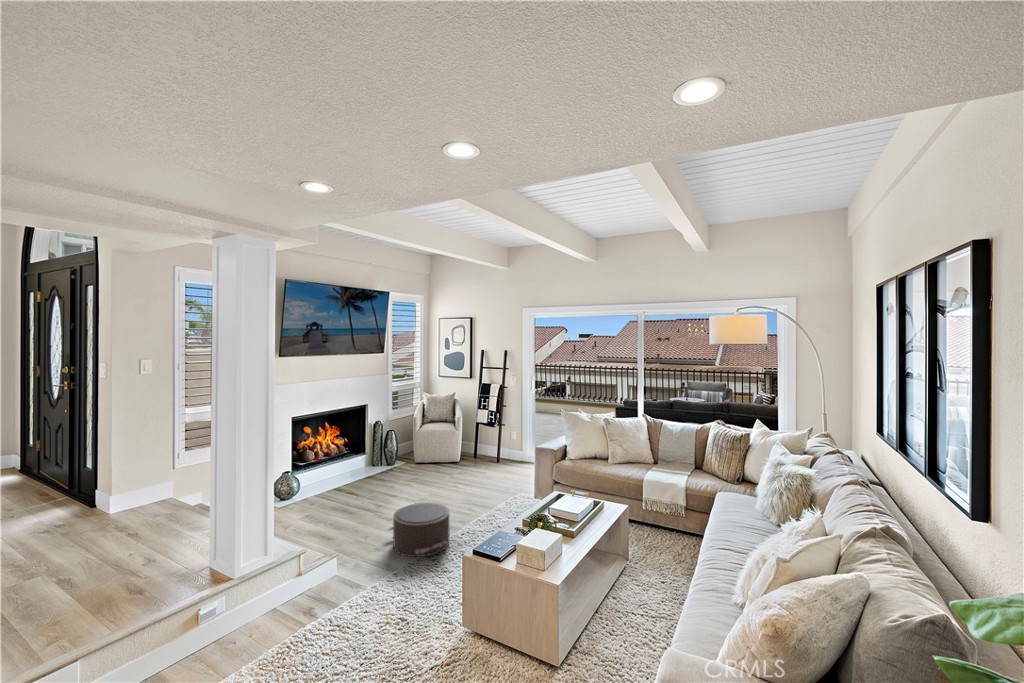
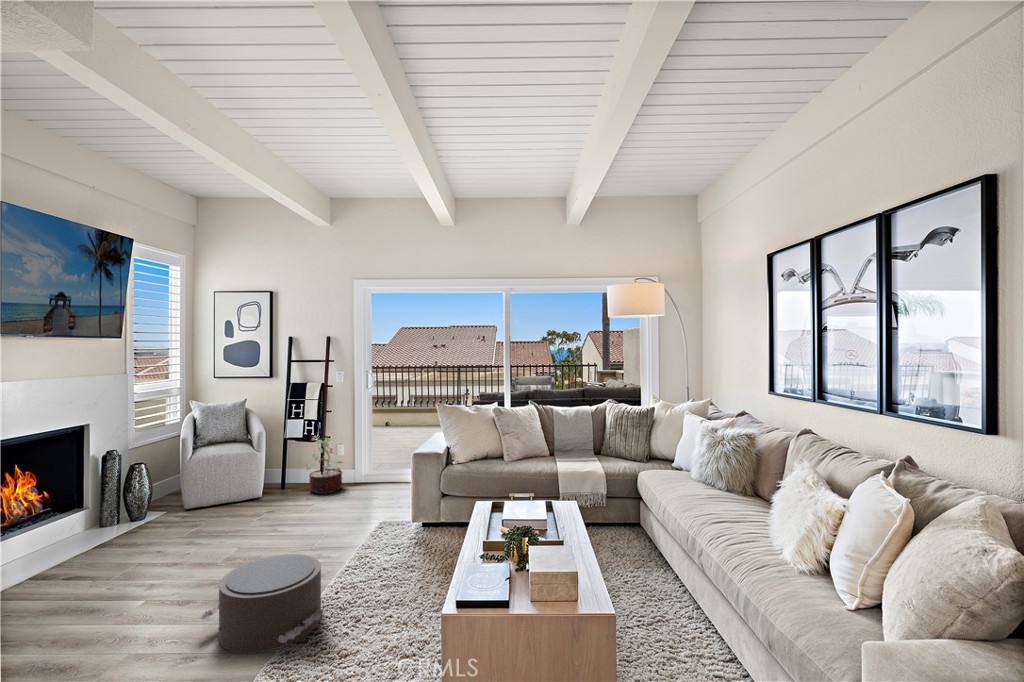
decorative plant: none [490,422,514,466] -> present [307,436,342,494]

